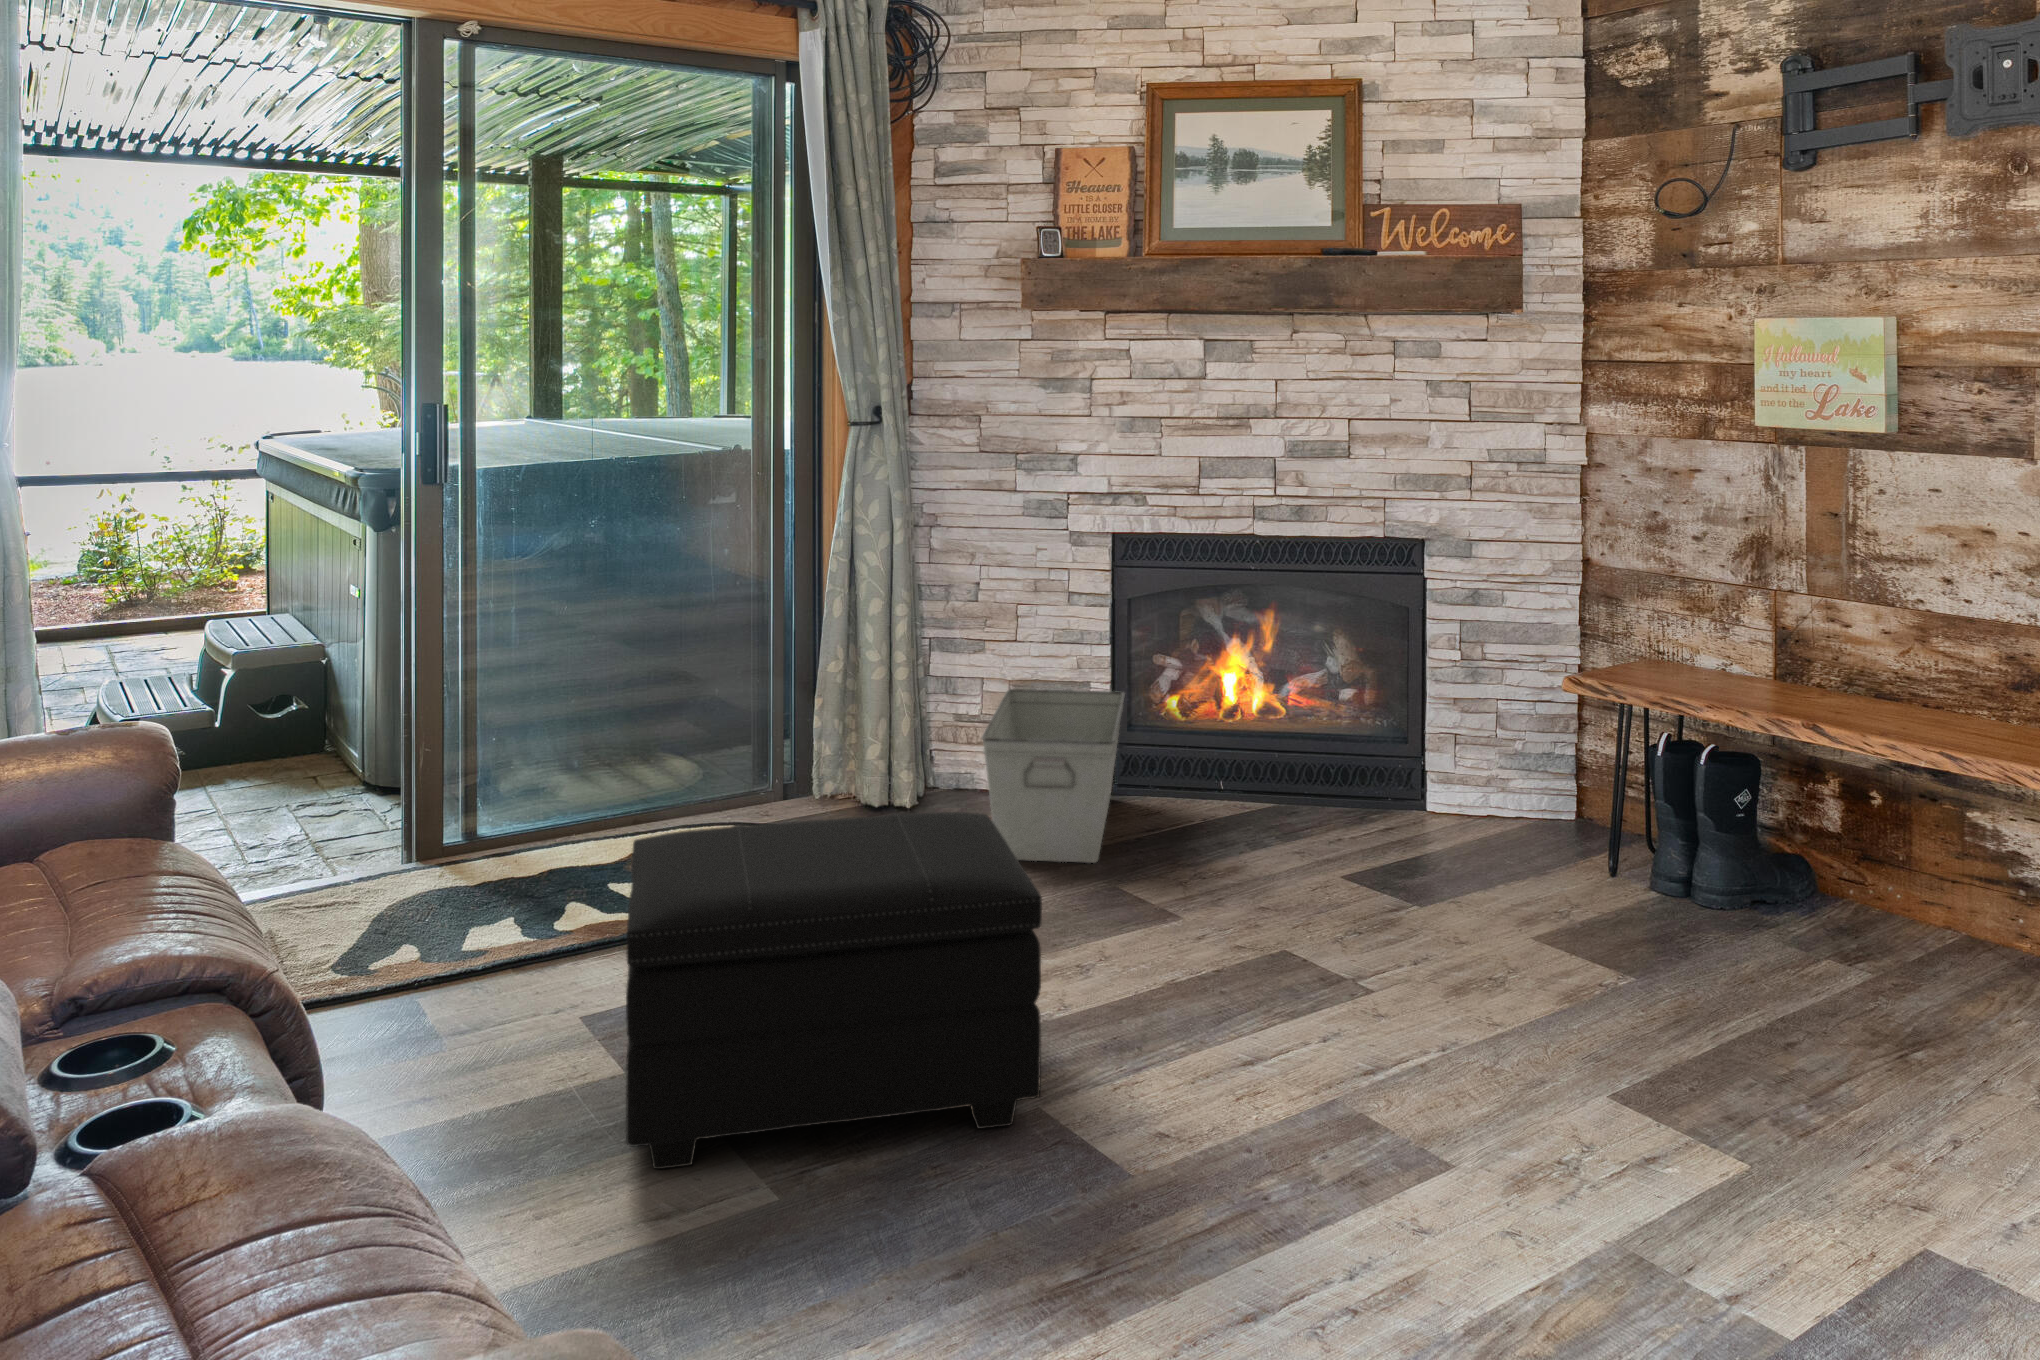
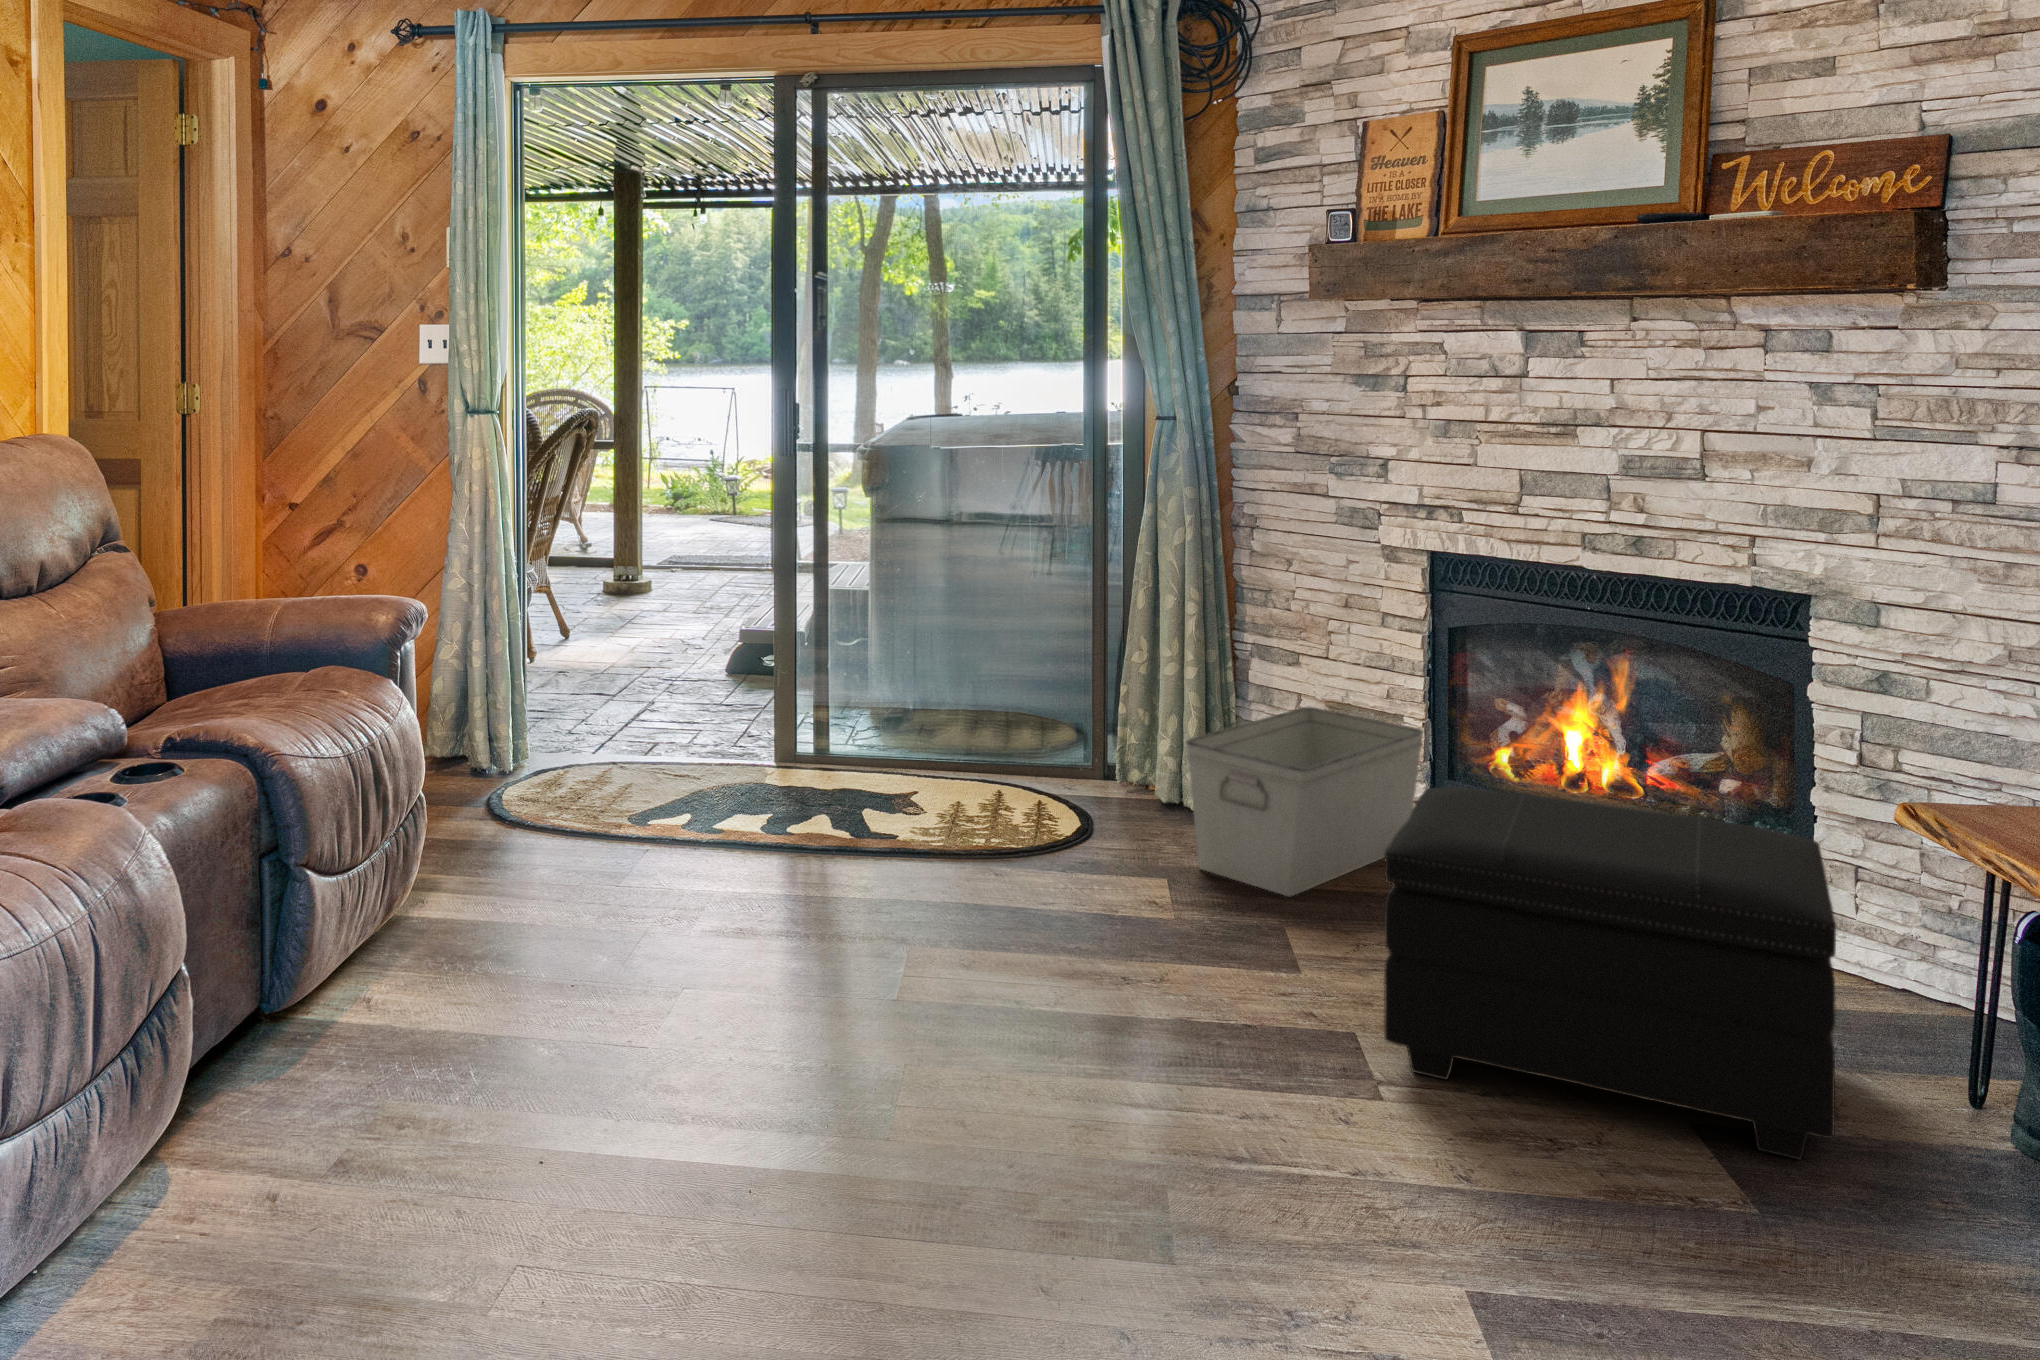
footstool: present [626,812,1042,1169] -> present [1384,787,1836,1160]

